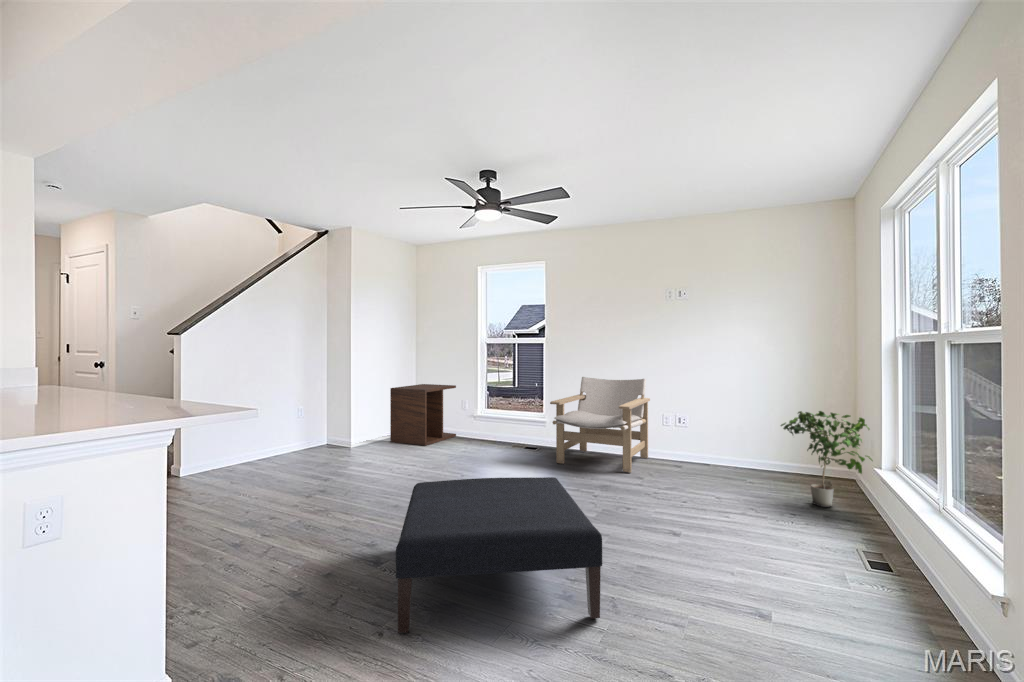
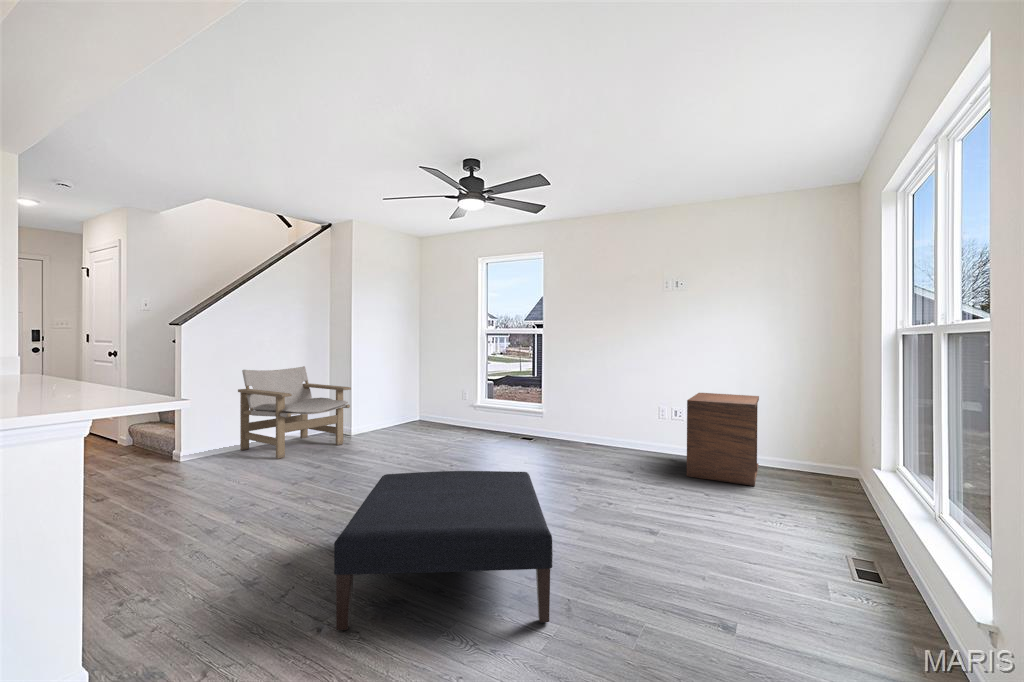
lounge chair: present [550,377,650,473] -> present [238,366,351,459]
side table: present [390,384,456,446] -> present [687,393,759,486]
potted plant: present [781,411,873,507] -> none [773,407,870,508]

